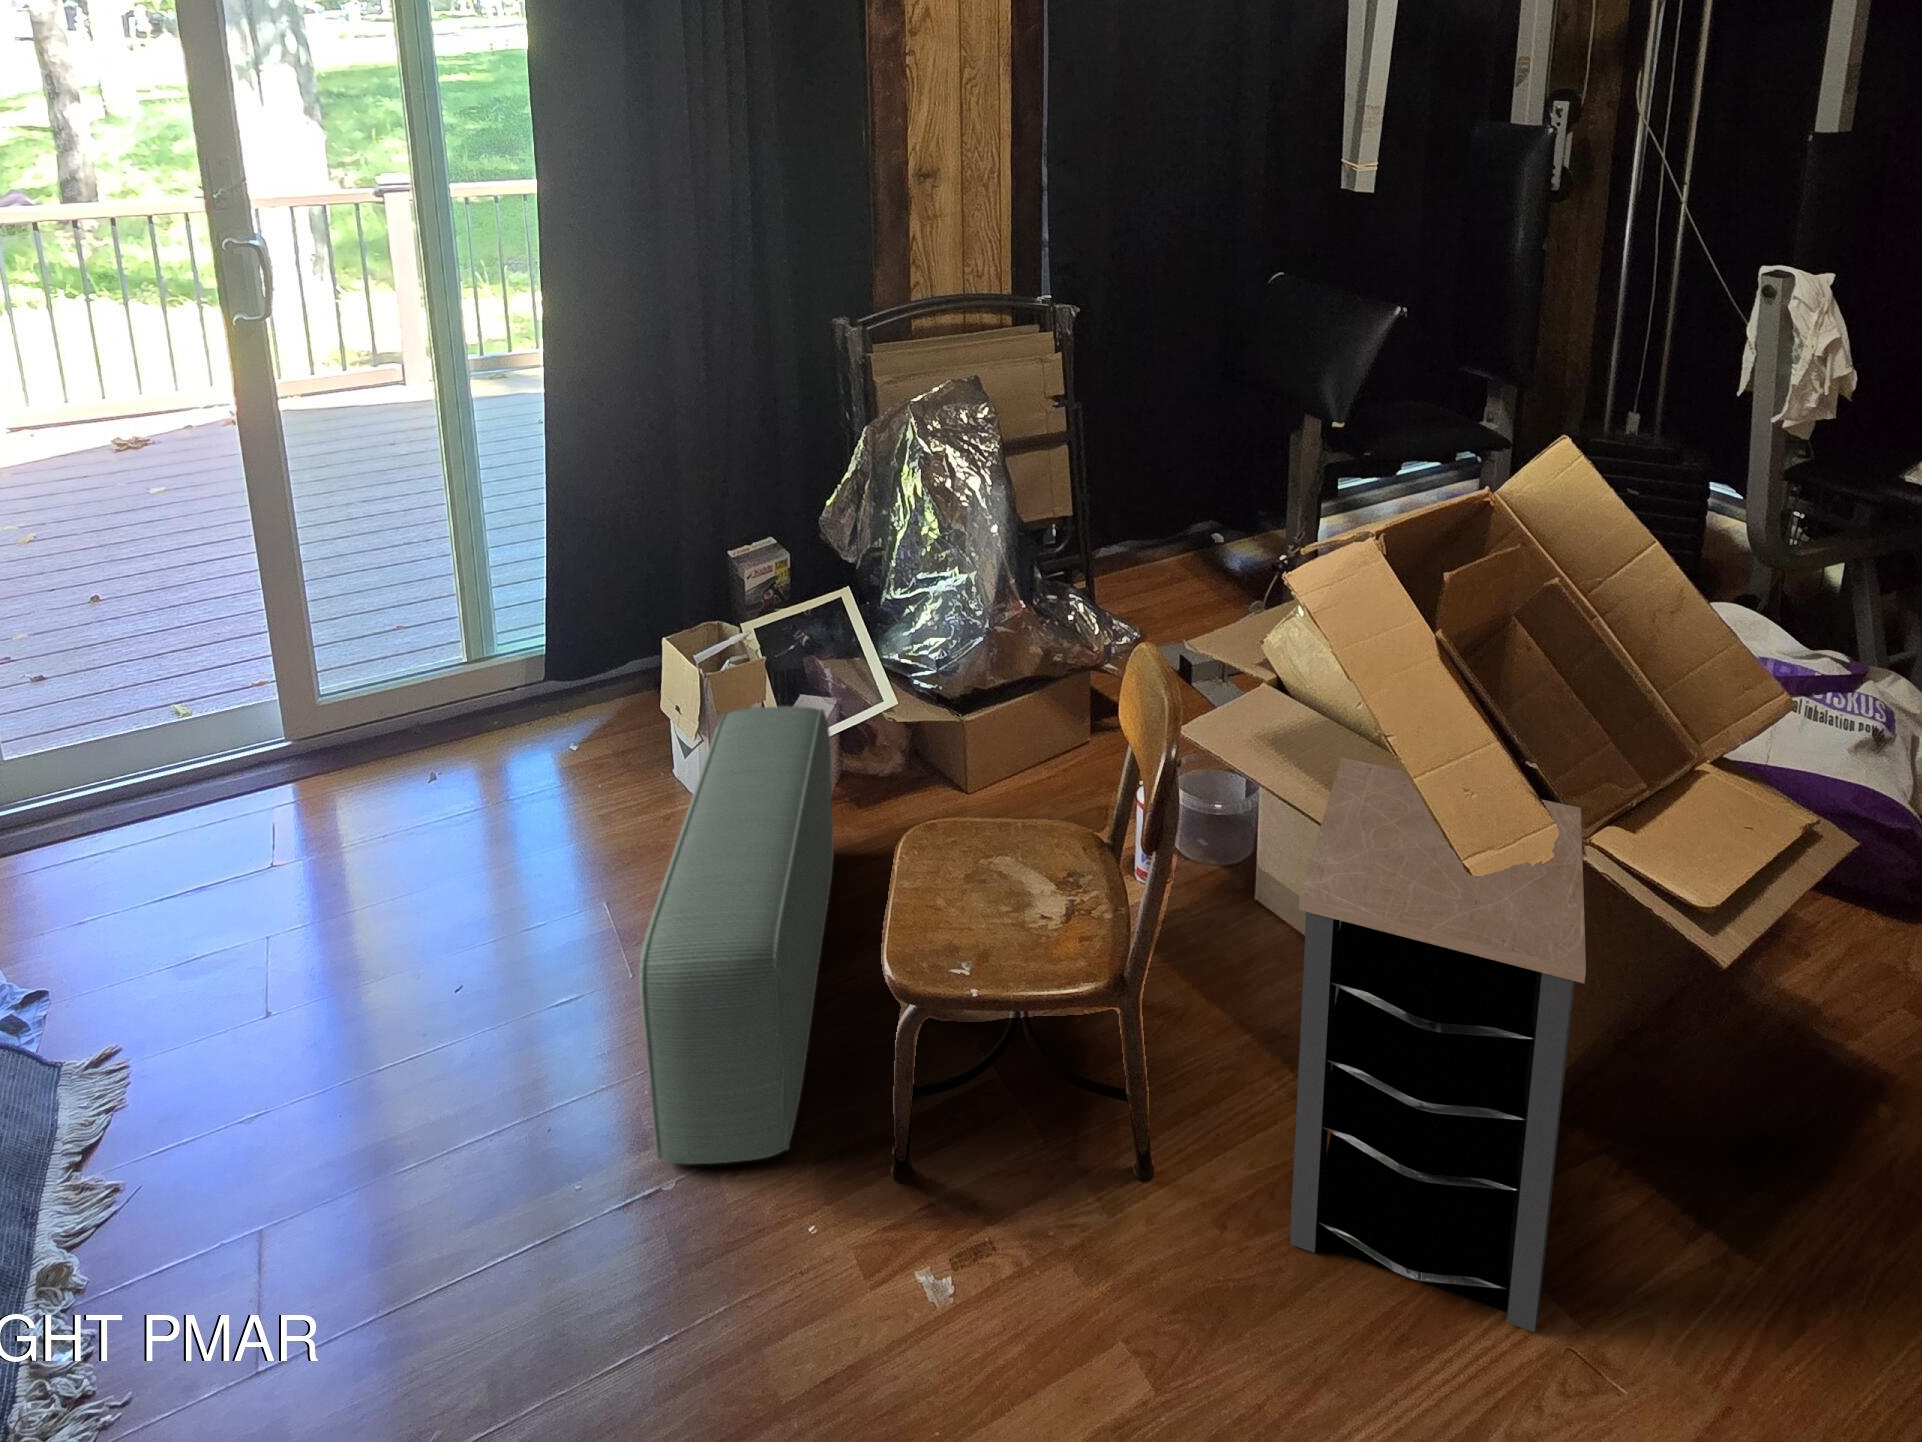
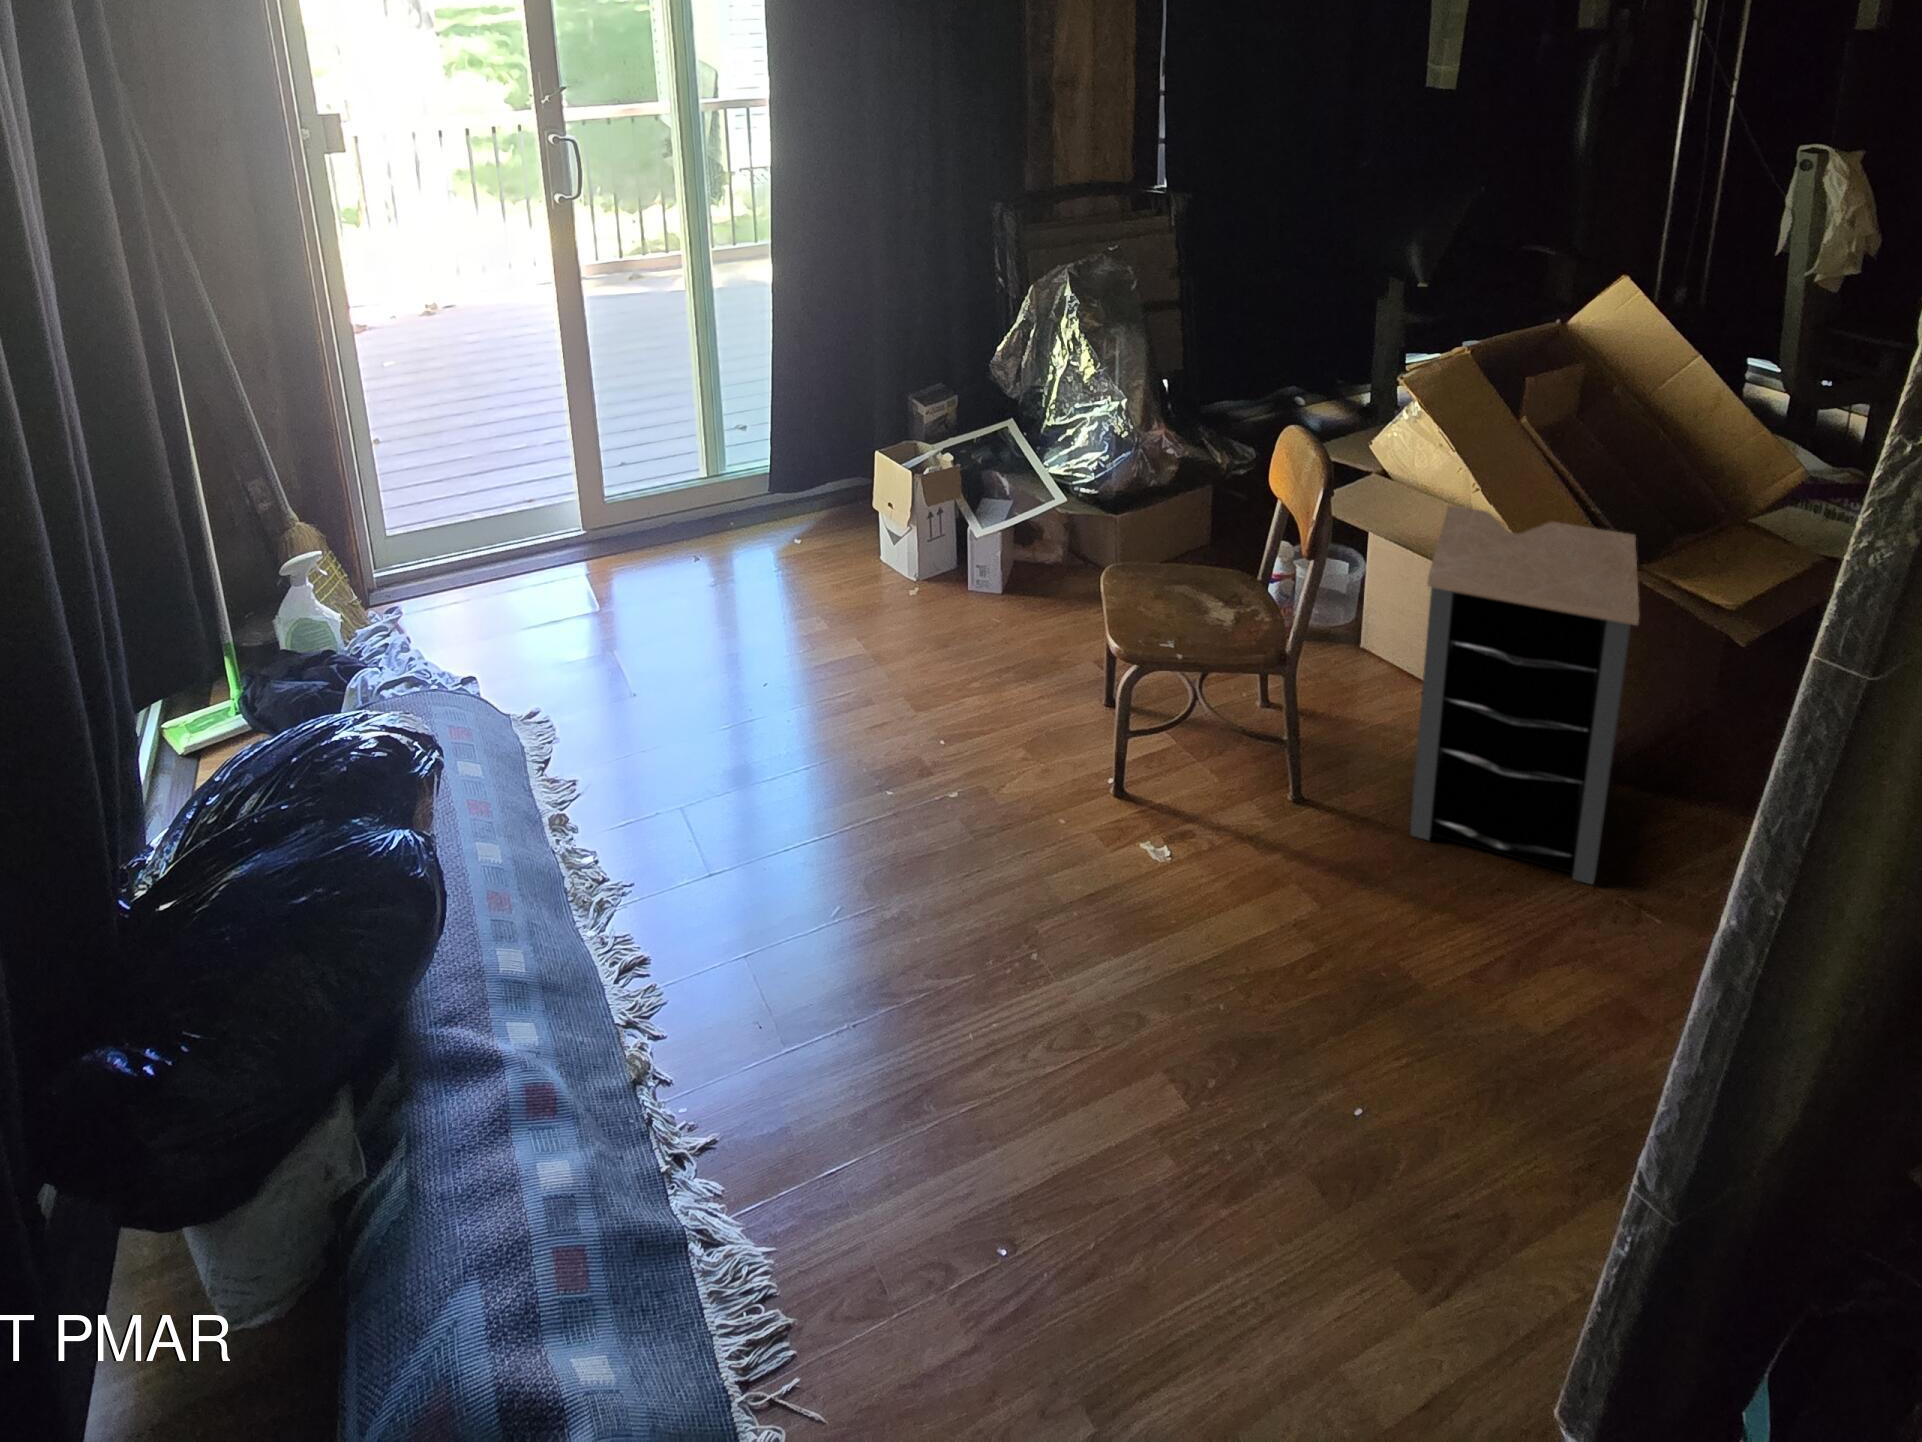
pouf: present [639,706,834,1164] -> none [936,492,1042,780]

